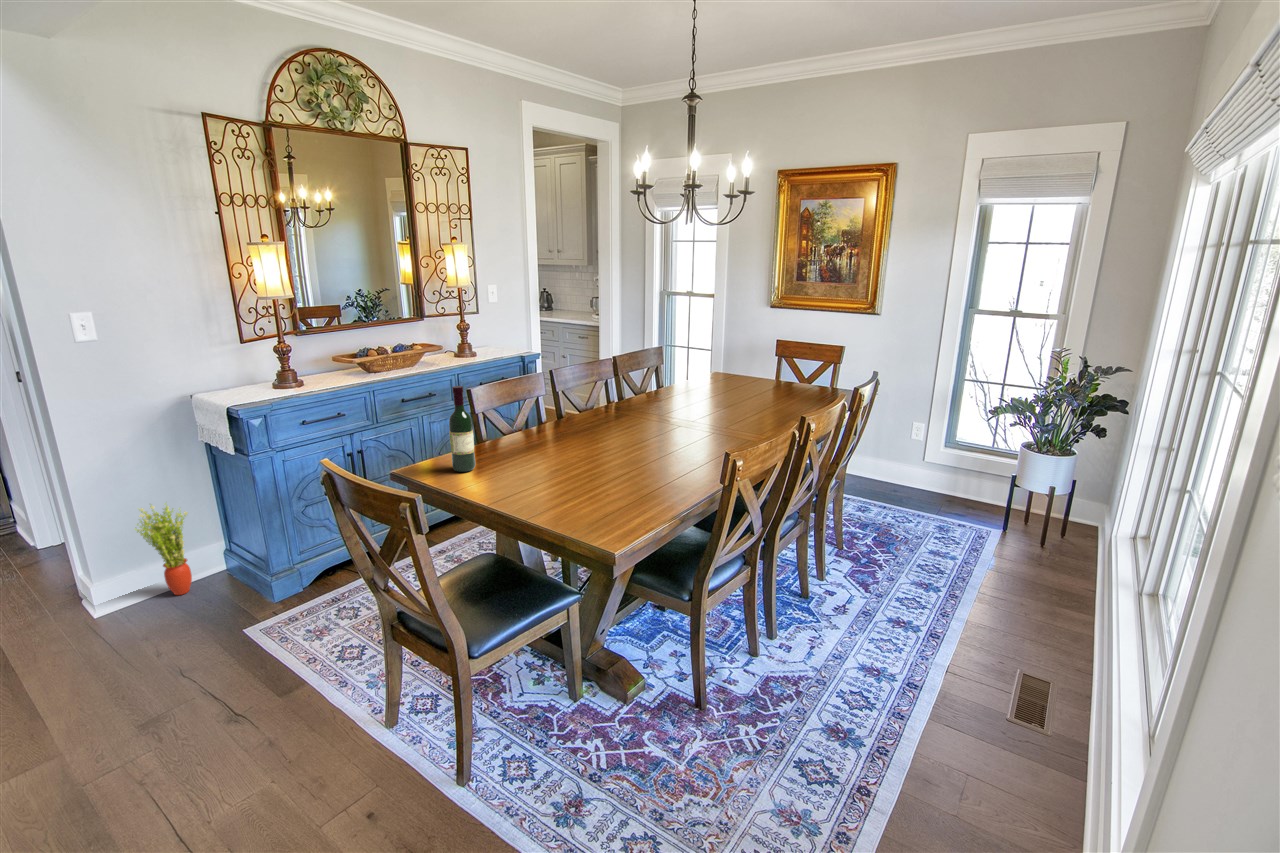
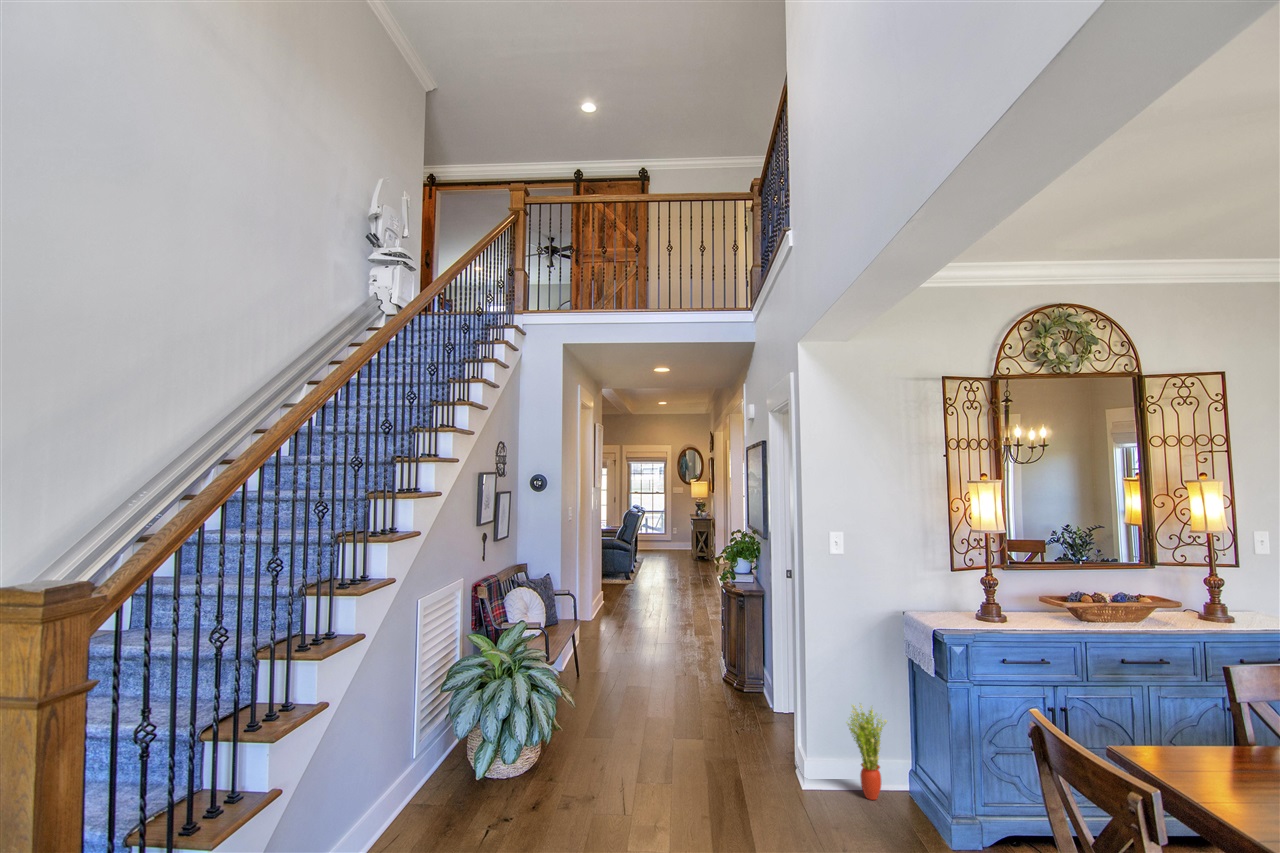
wine bottle: present [449,386,475,472] -> none [1195,662,1236,780]

